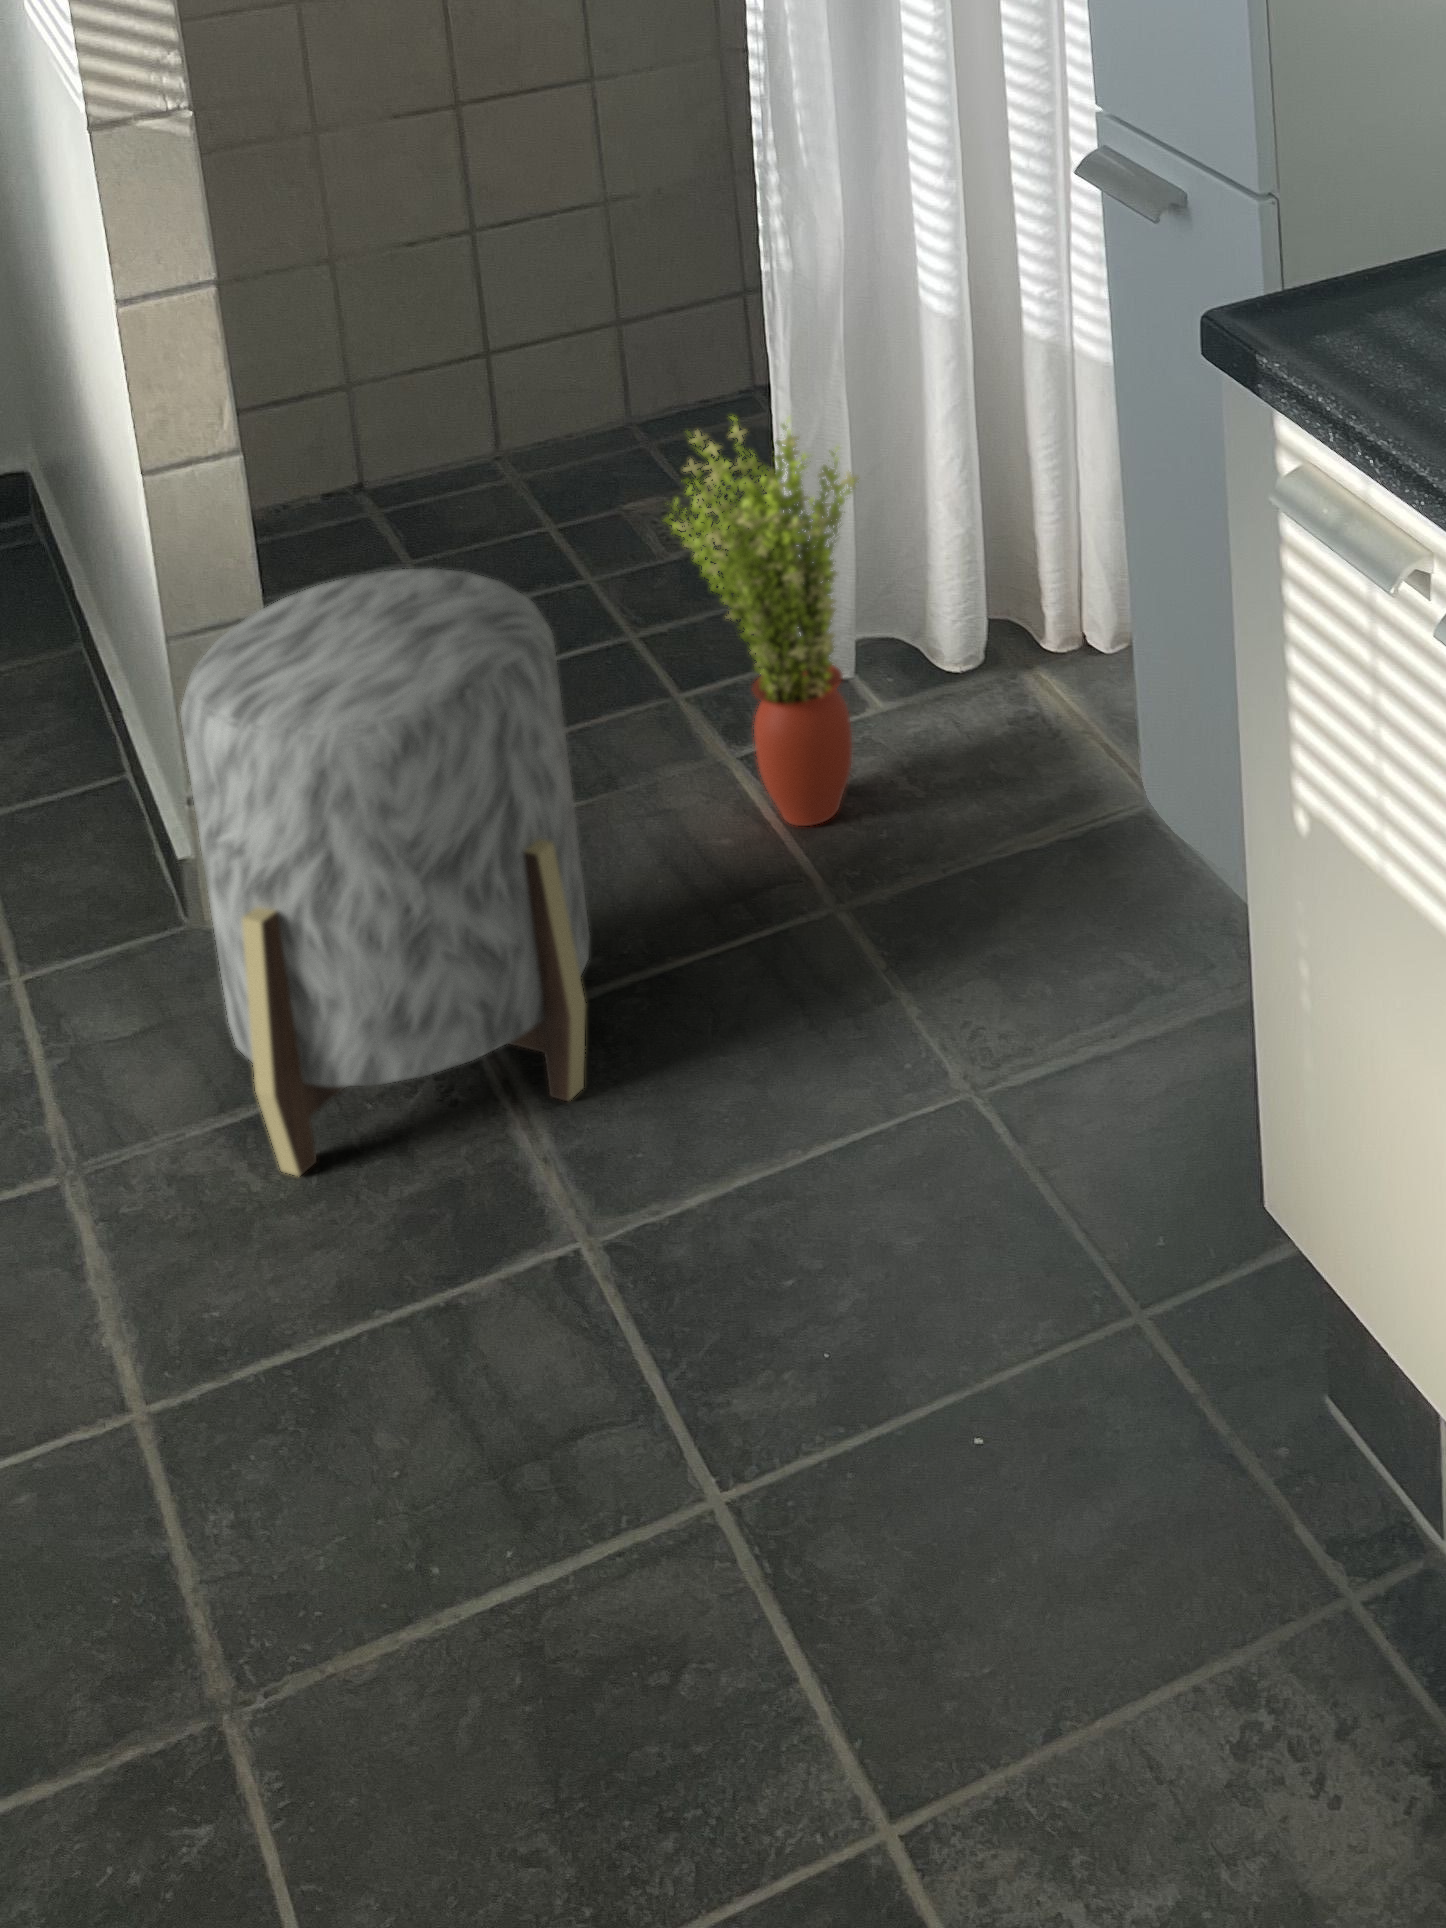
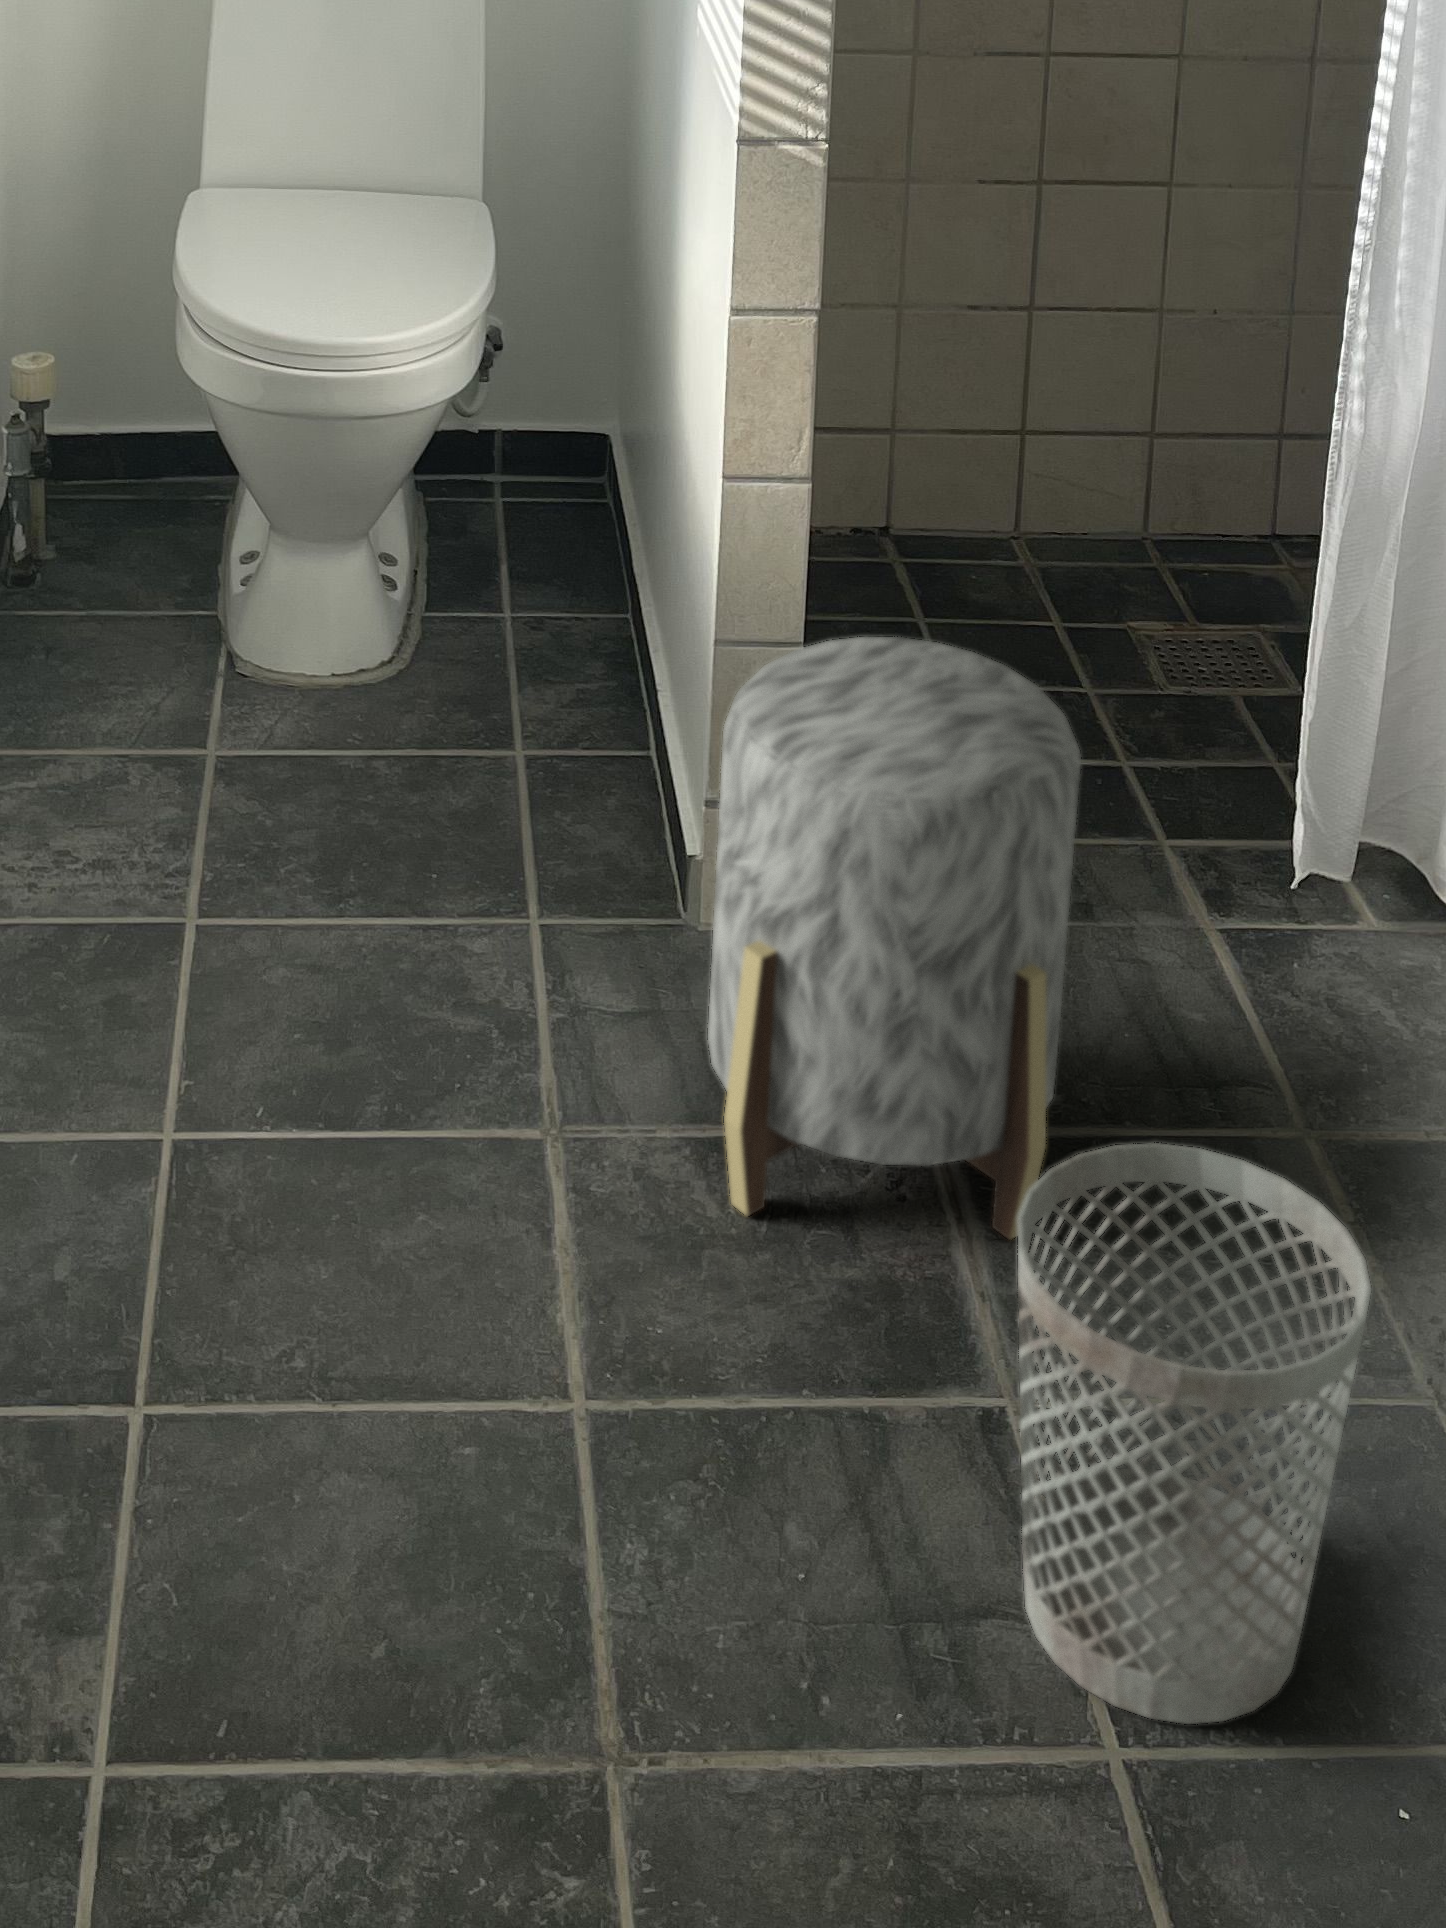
potted plant: present [664,418,858,826] -> none [1196,574,1413,1026]
wastebasket: none [539,938,867,1452] -> present [1017,1143,1371,1724]

